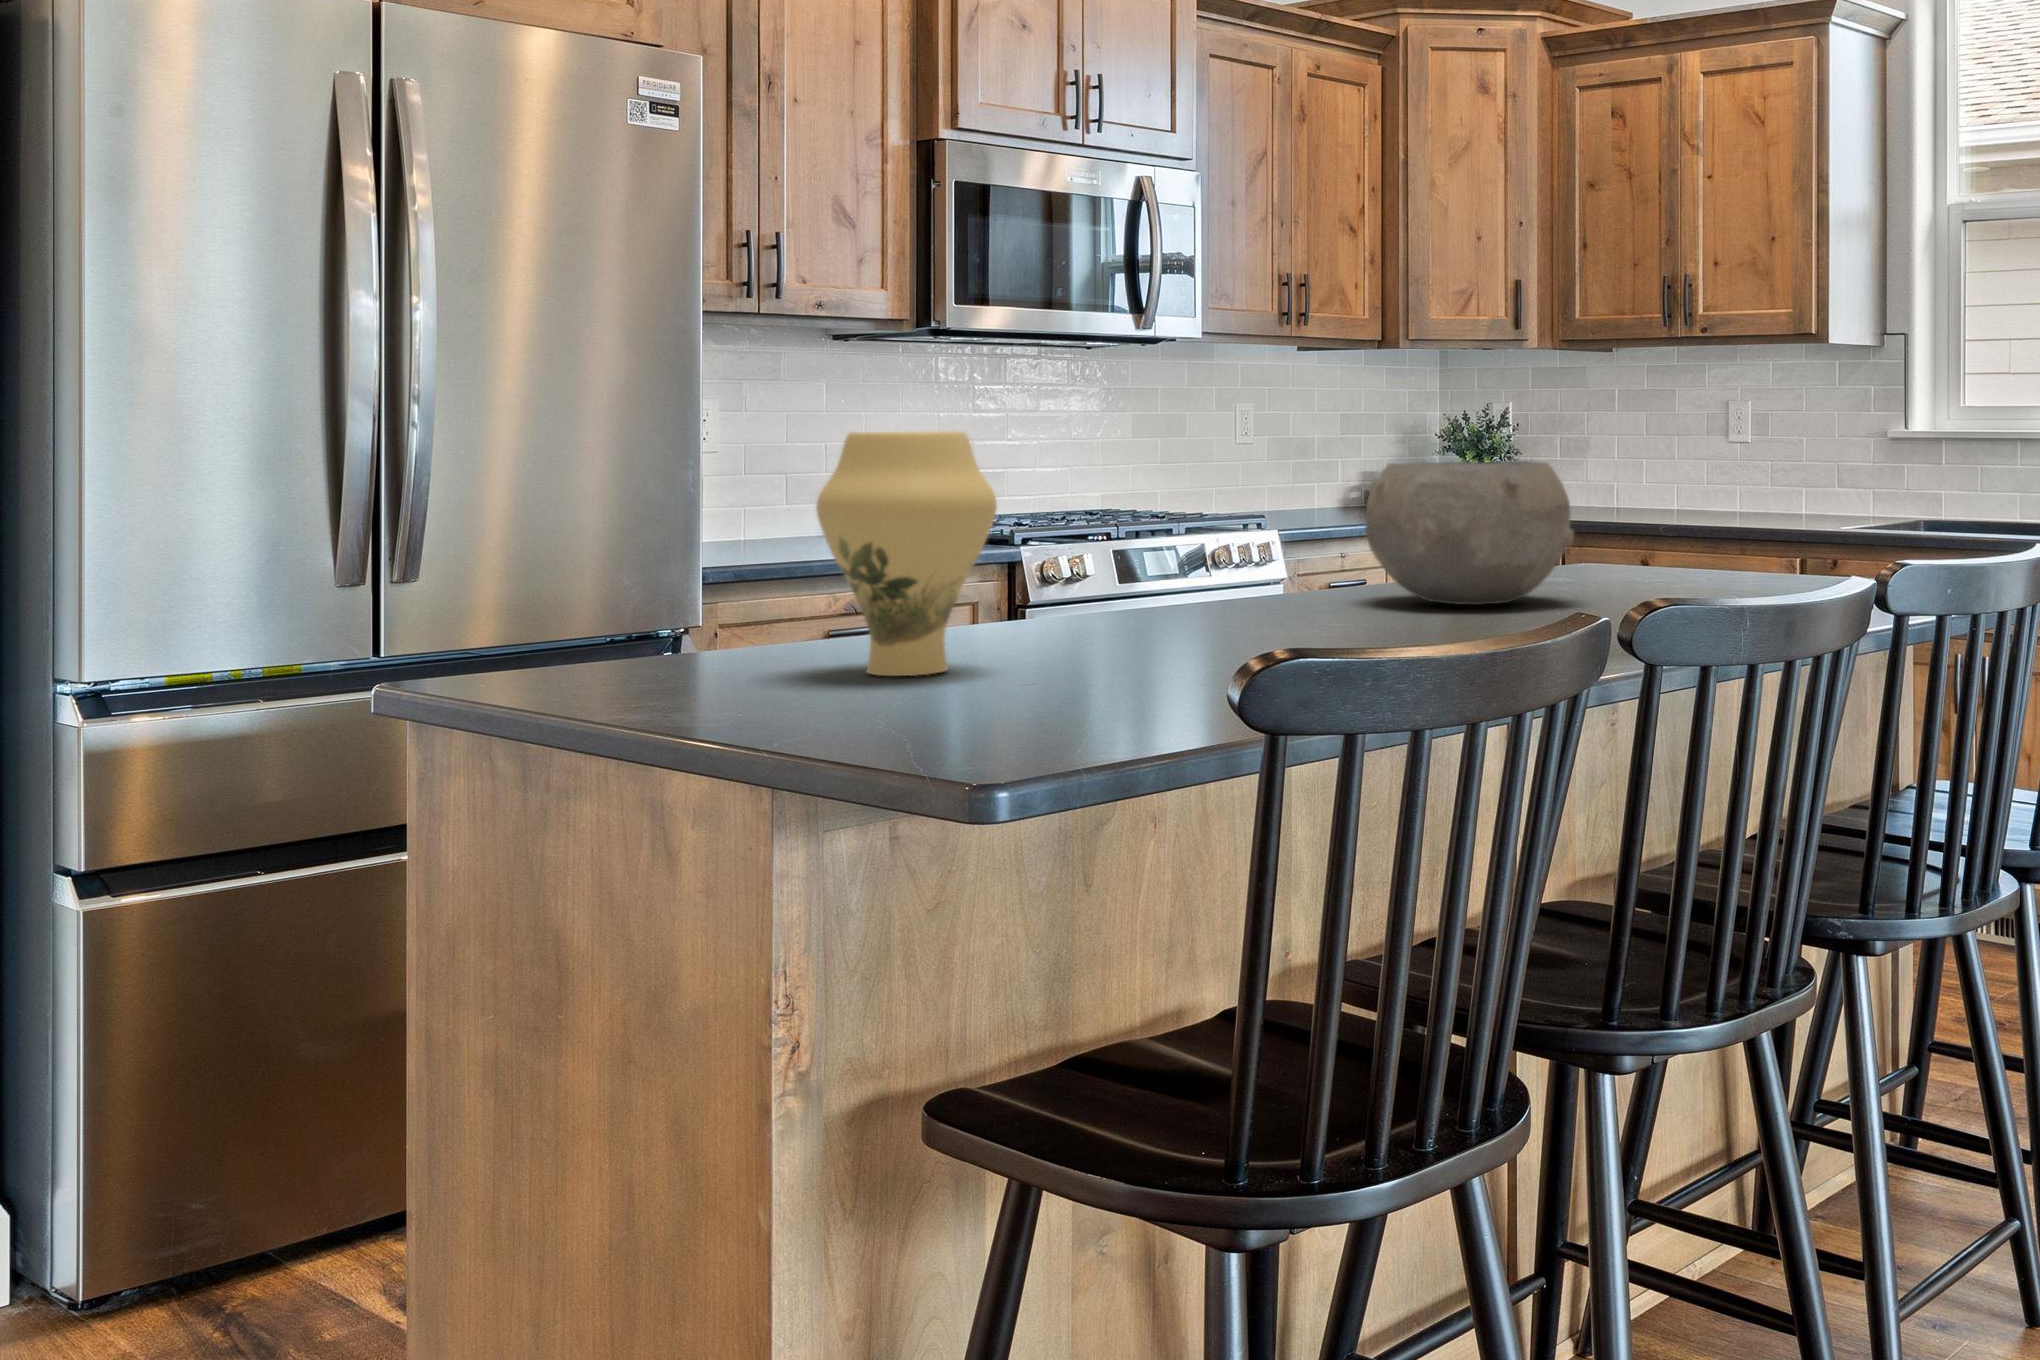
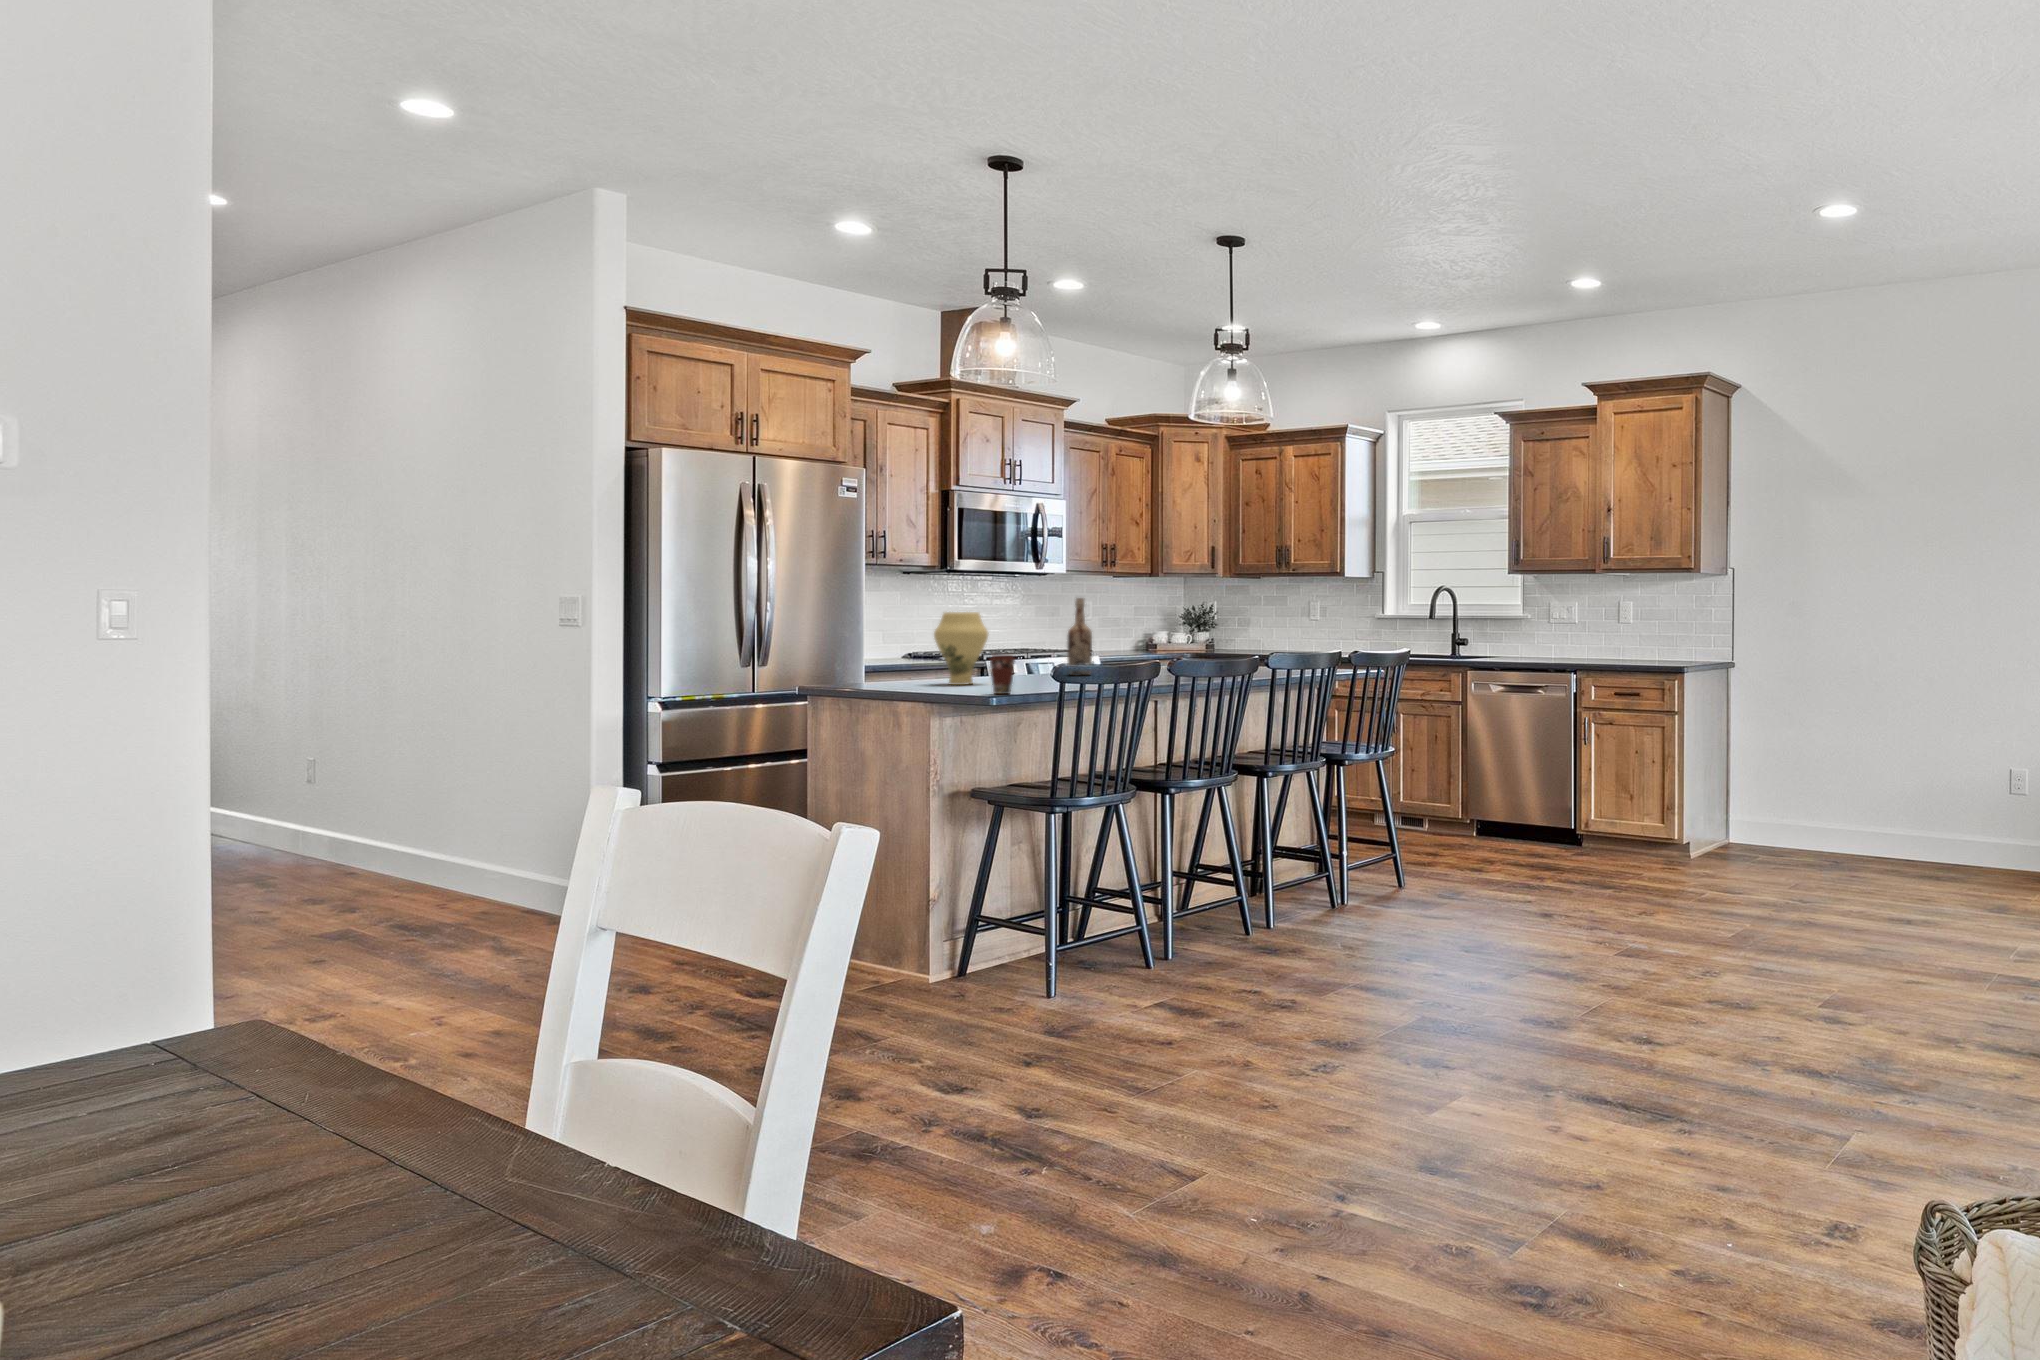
wine bottle: none [1238,386,1309,619] -> present [1067,598,1092,676]
ceramic bowl: present [1365,461,1574,605] -> none [1114,624,1186,673]
coffee cup: none [980,597,1086,755] -> present [989,655,1015,694]

